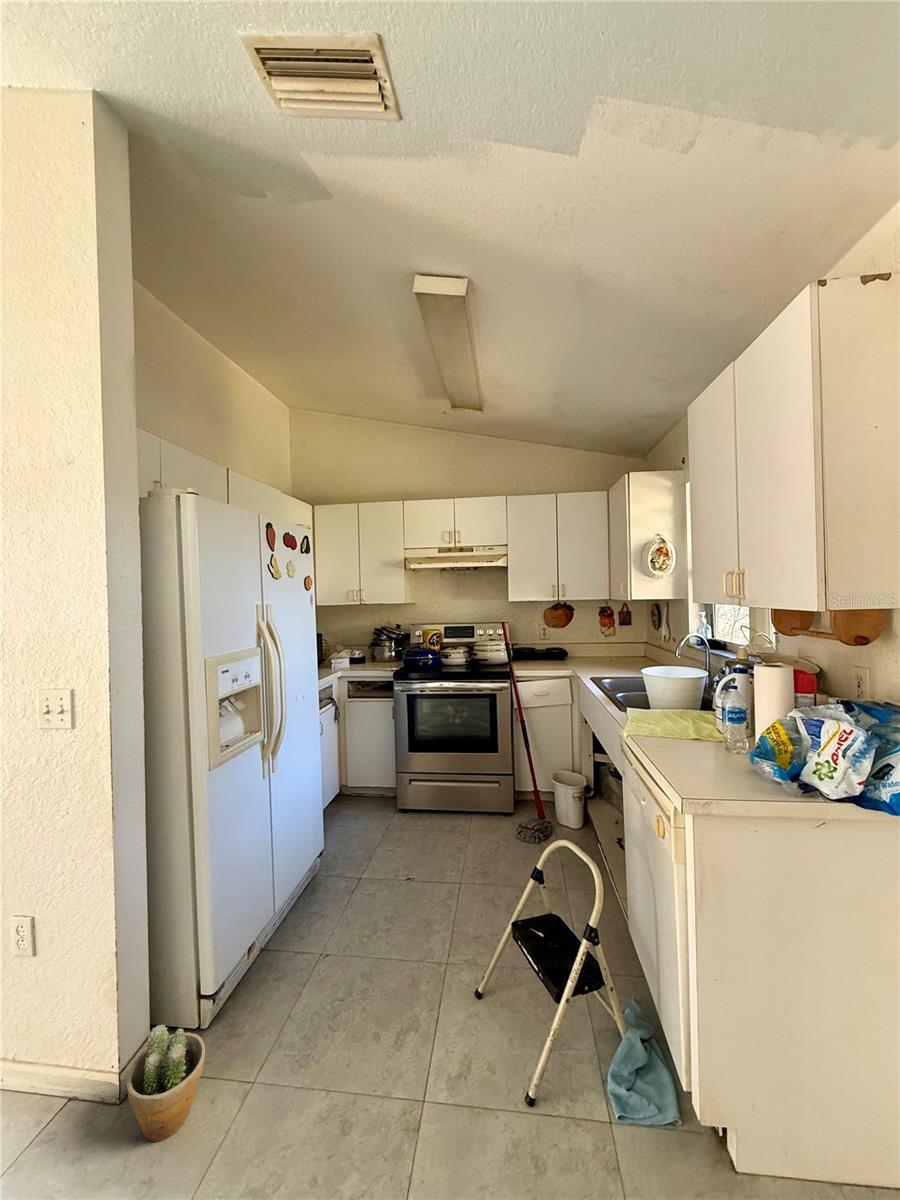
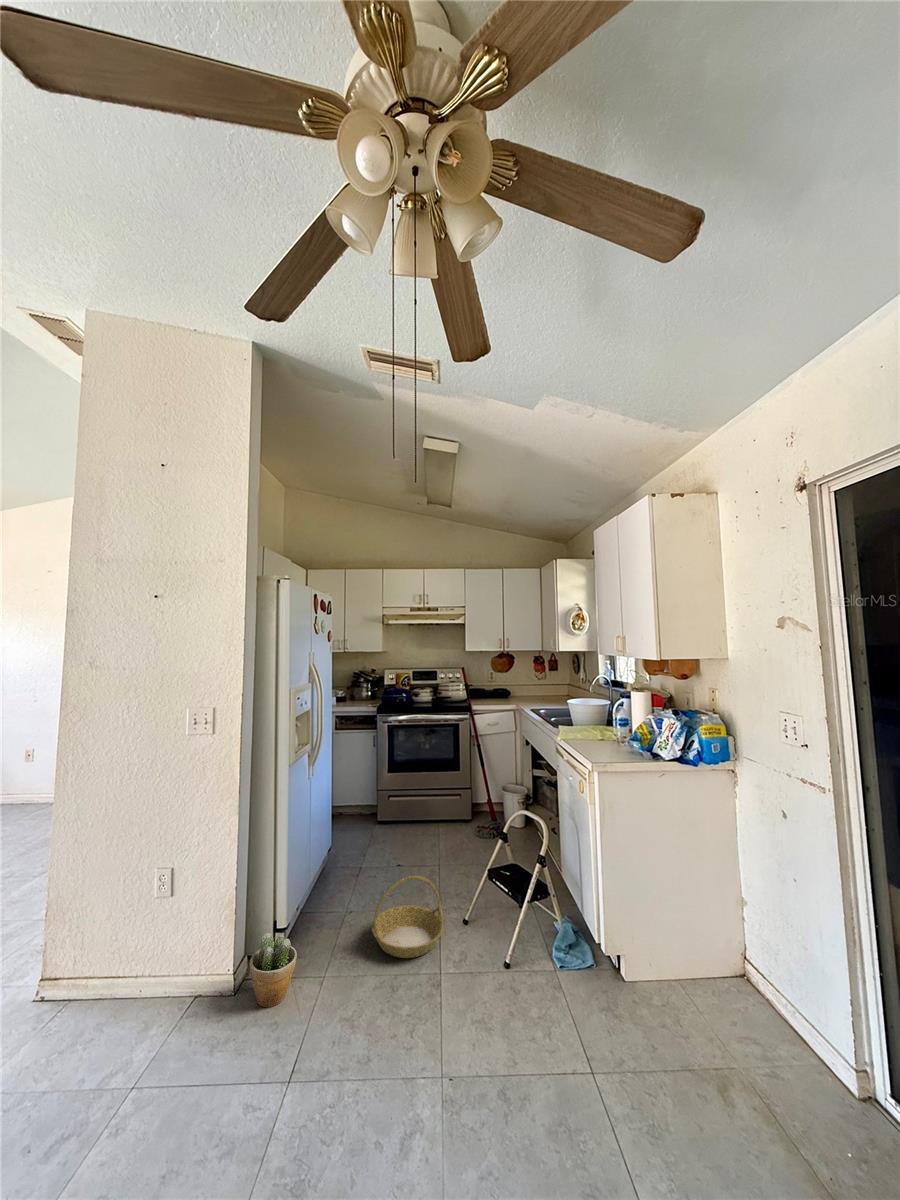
basket: none [335,933,442,1062] -> present [372,876,443,958]

